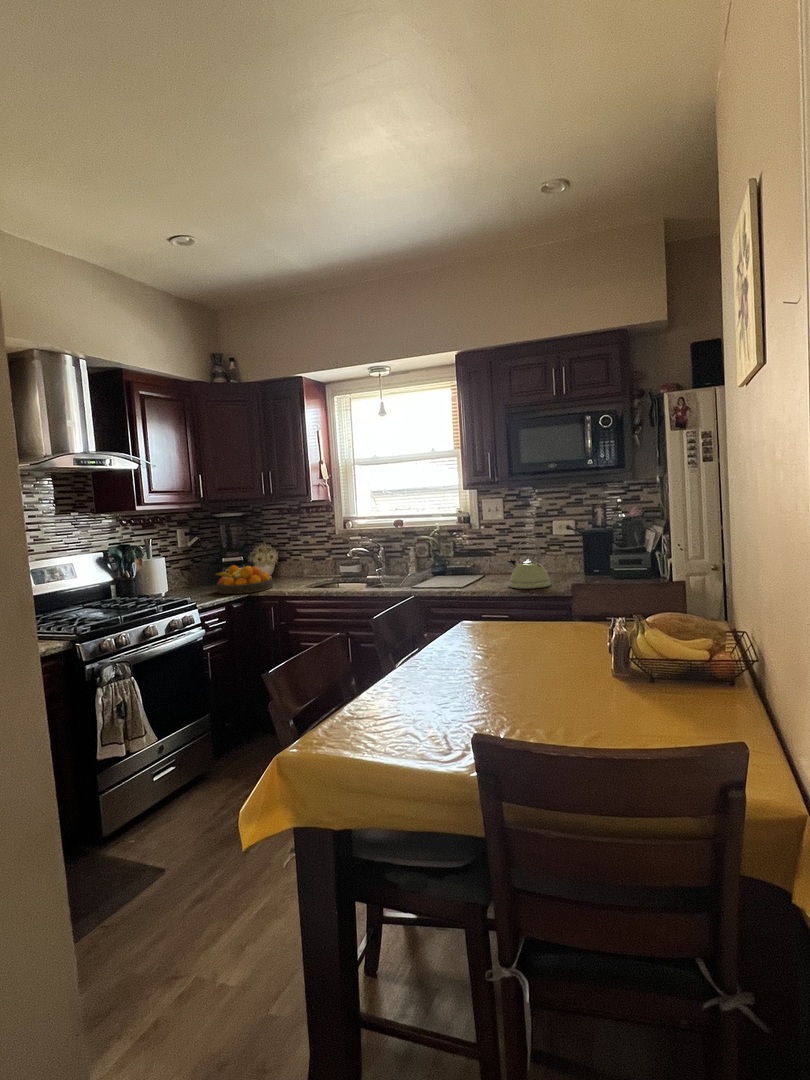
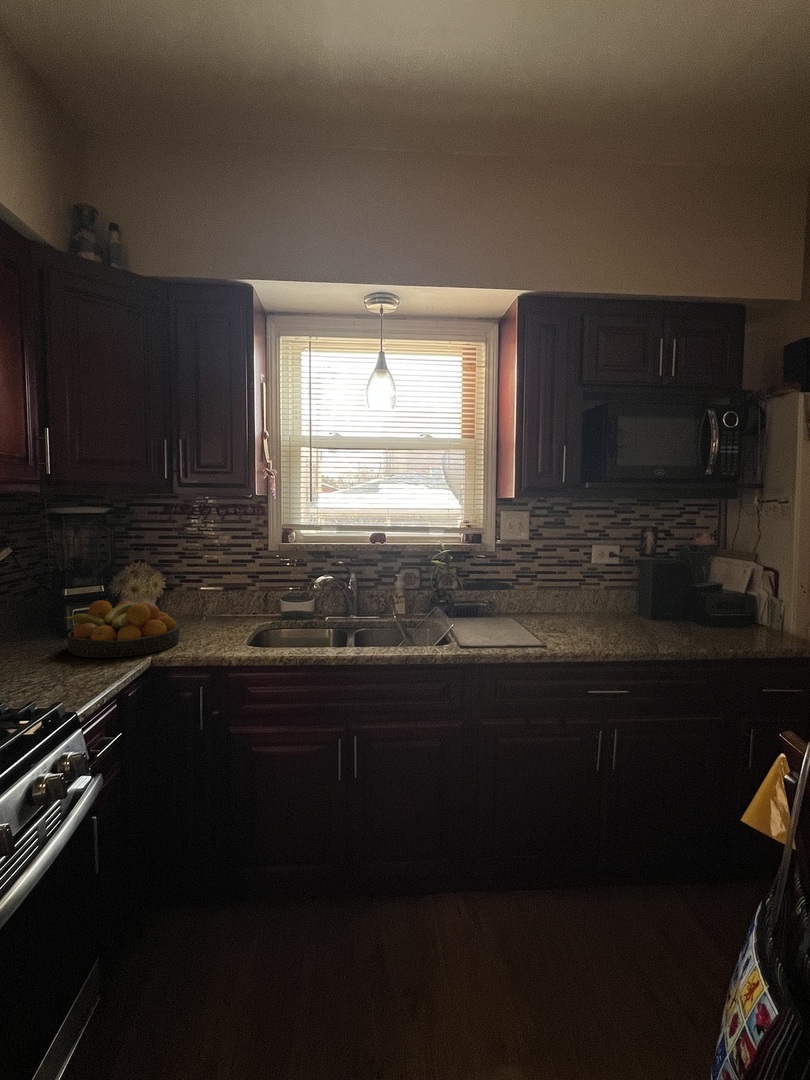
kettle: present [507,539,551,589] -> none [581,569,649,641]

